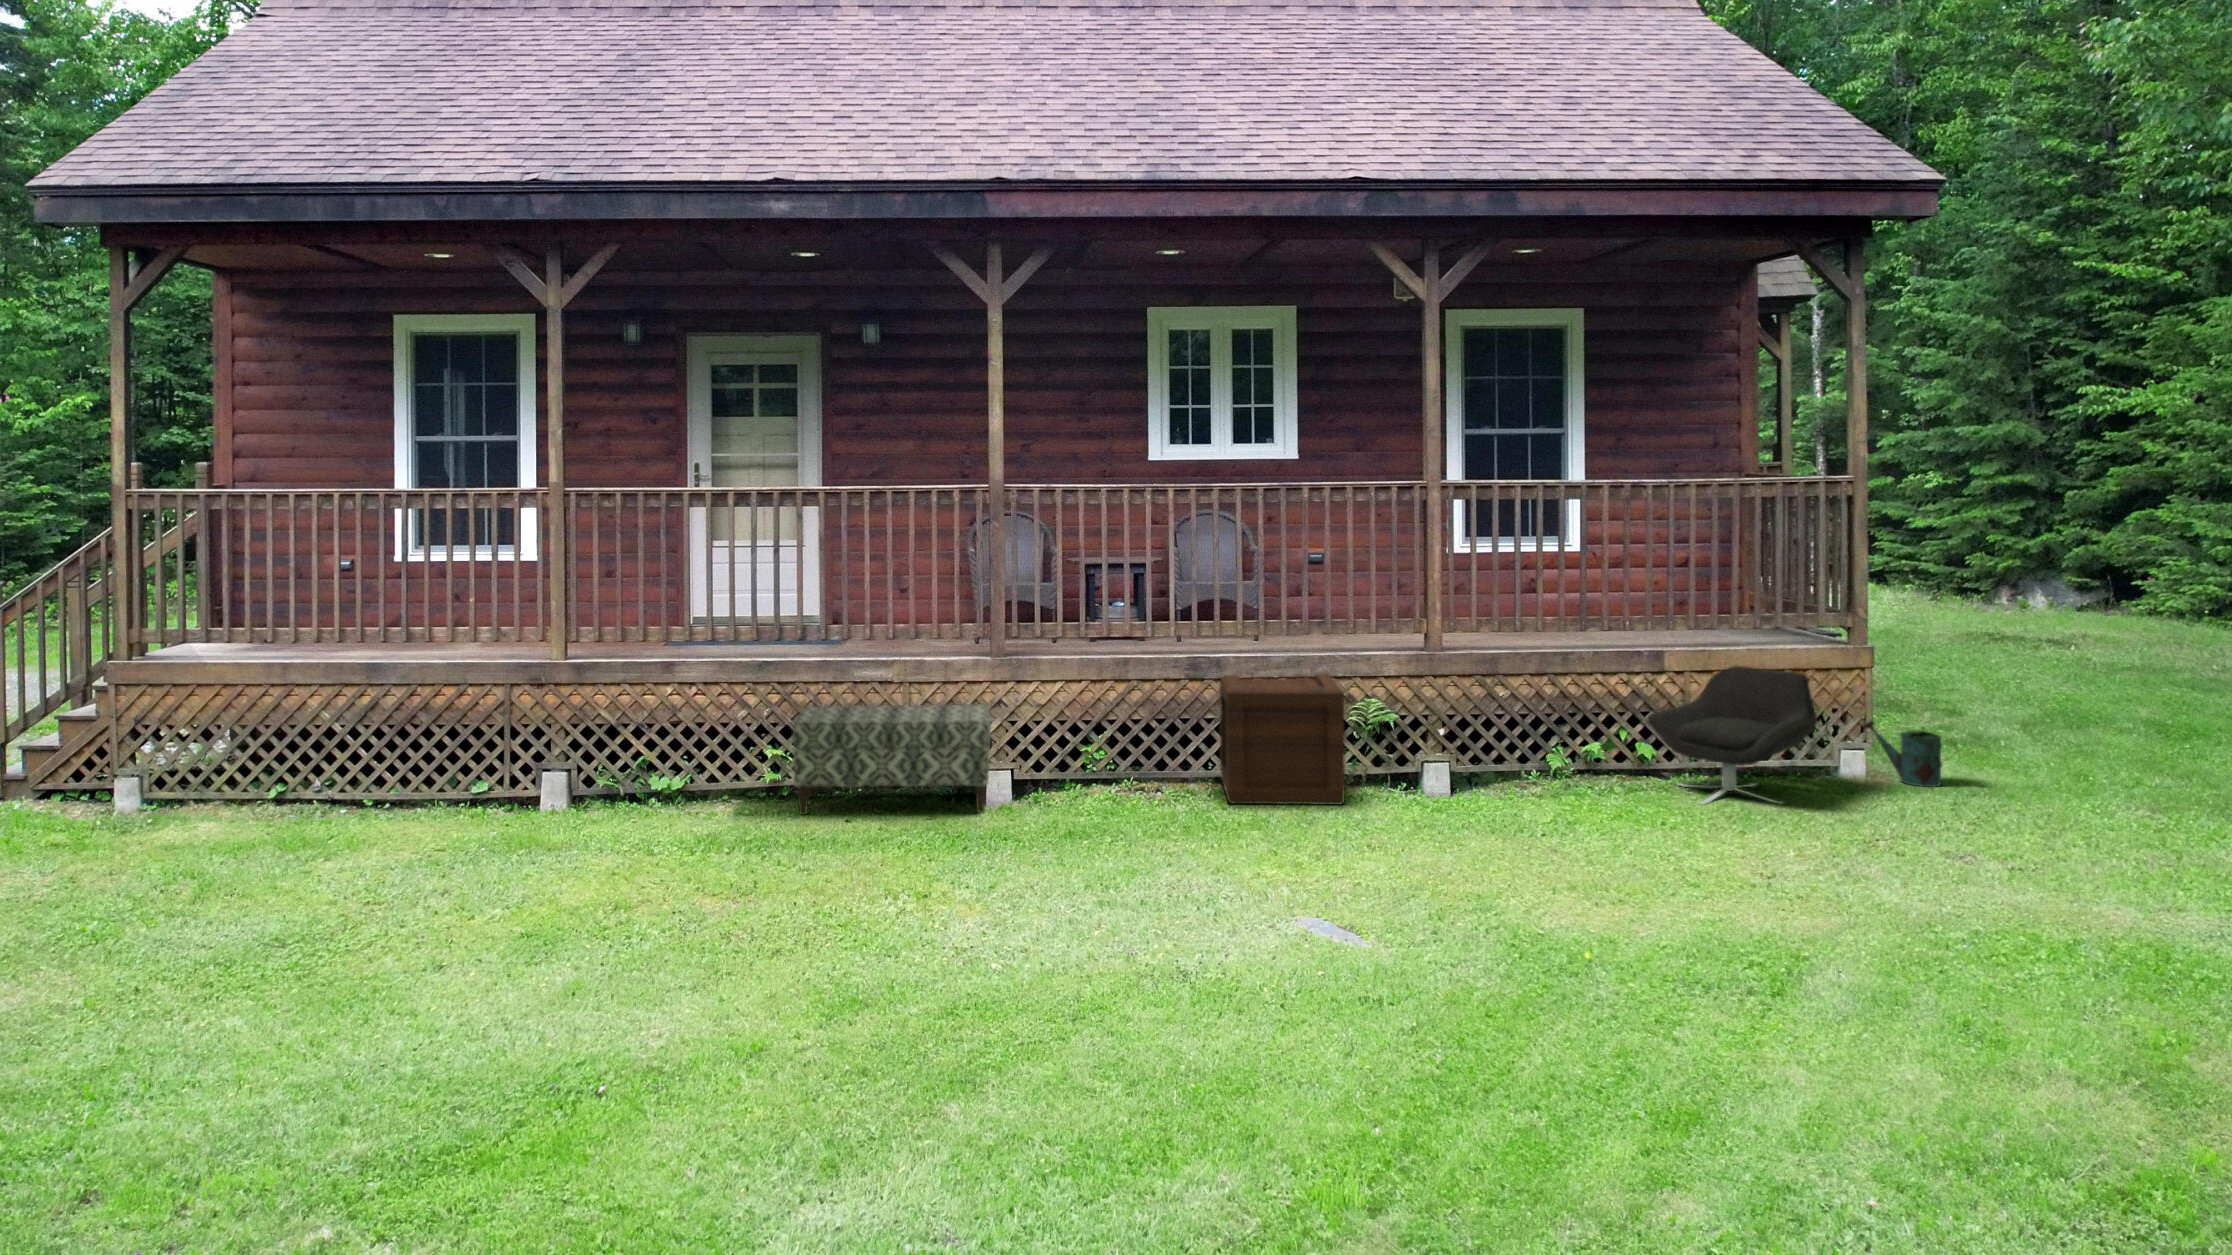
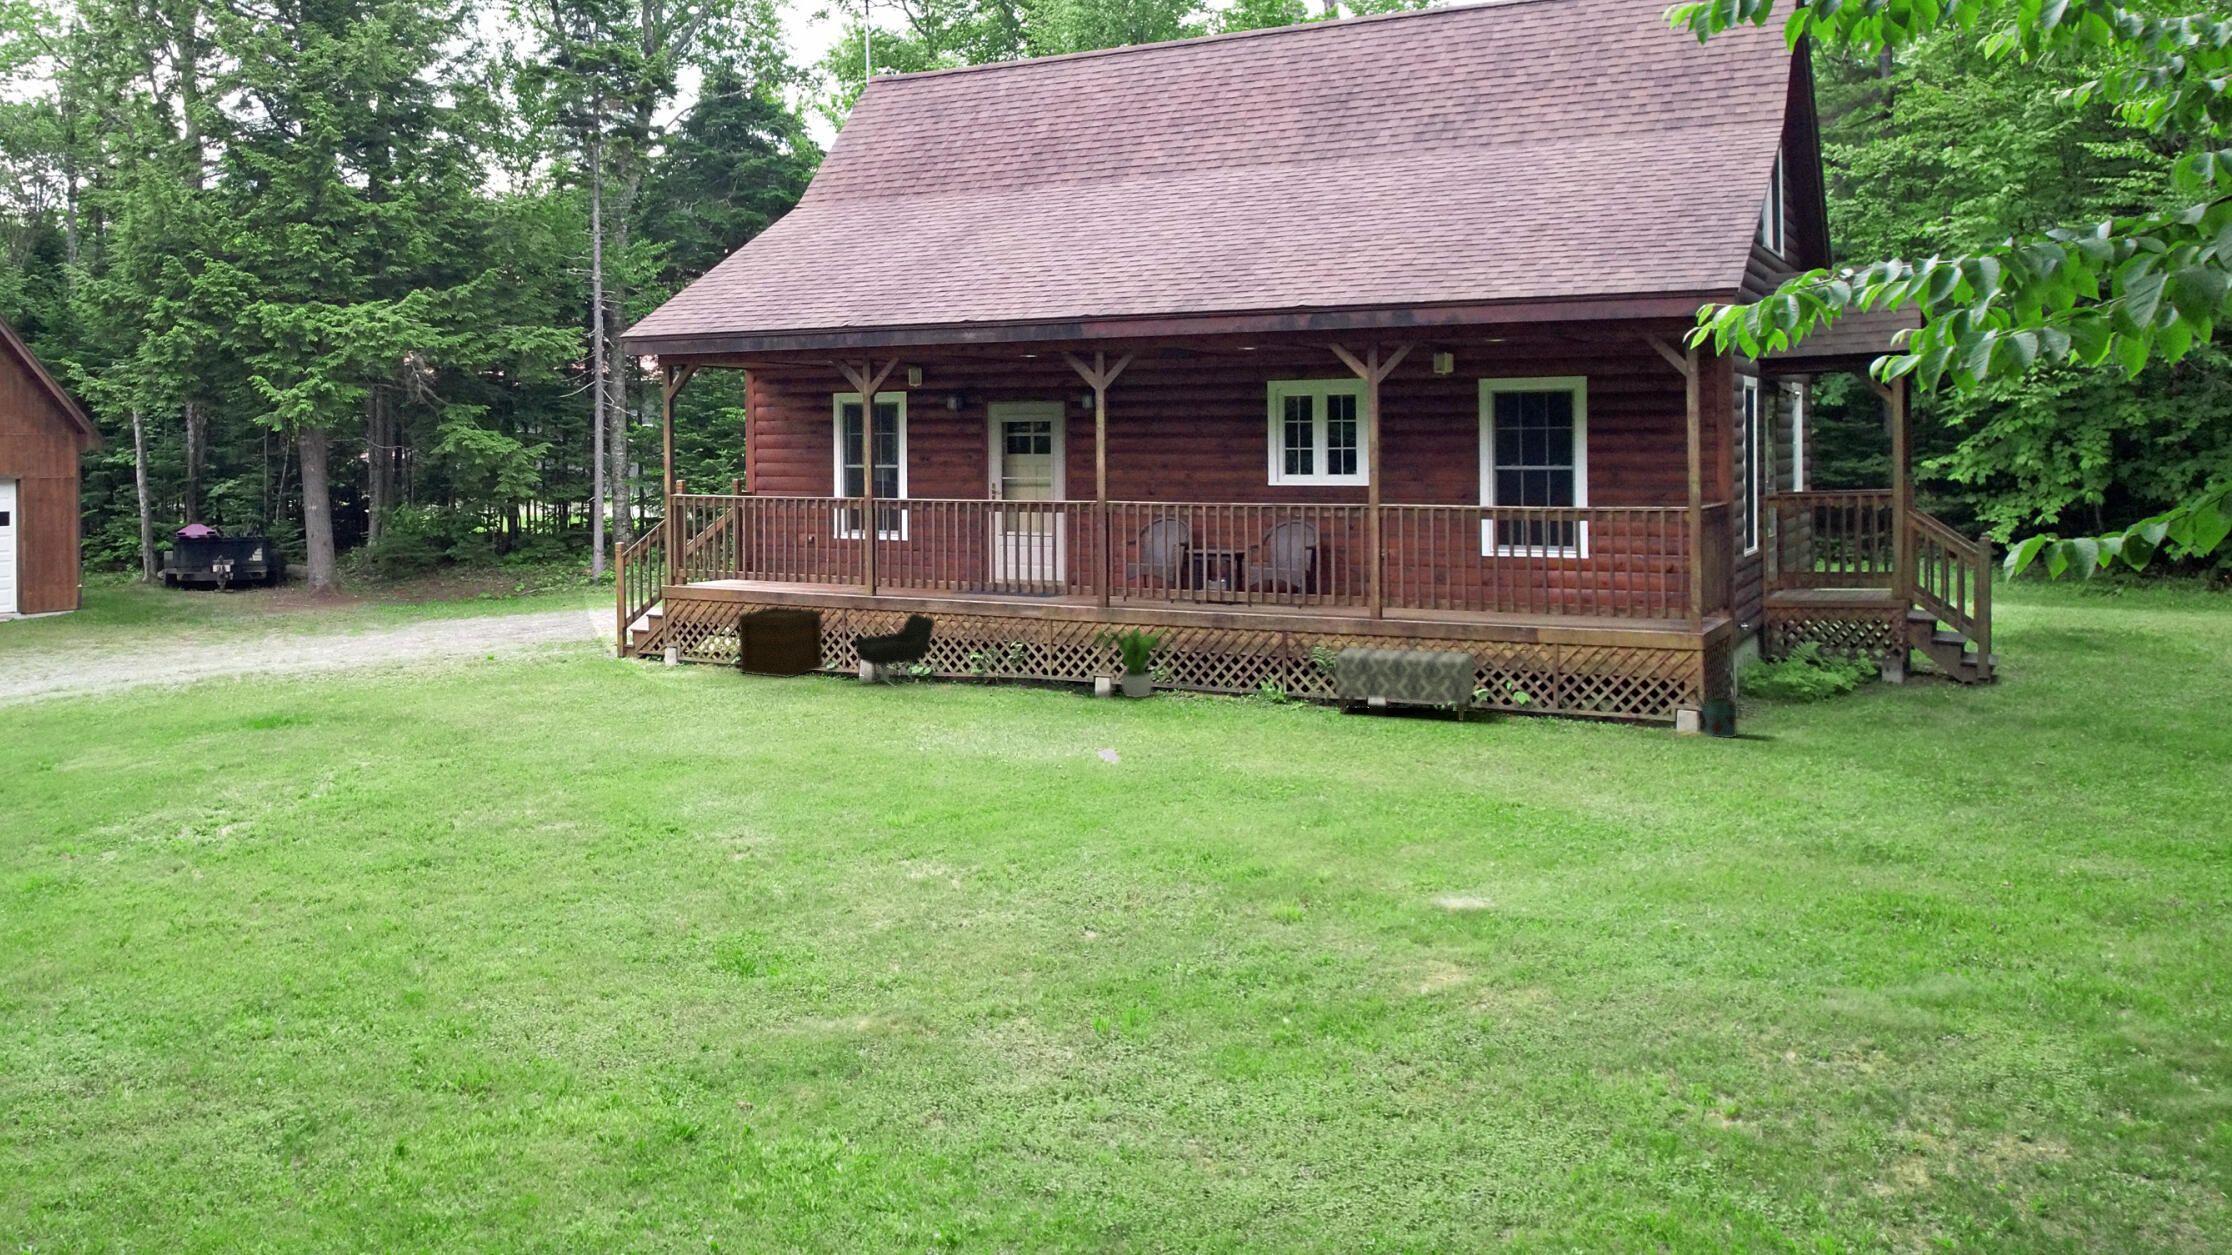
lounge chair: present [1647,666,1817,804] -> present [854,613,935,686]
wooden crate: present [1219,674,1345,805] -> present [738,607,823,677]
potted plant: none [1031,684,1150,803] -> present [1095,629,1176,698]
bench: present [793,704,991,815] -> present [1335,648,1474,721]

